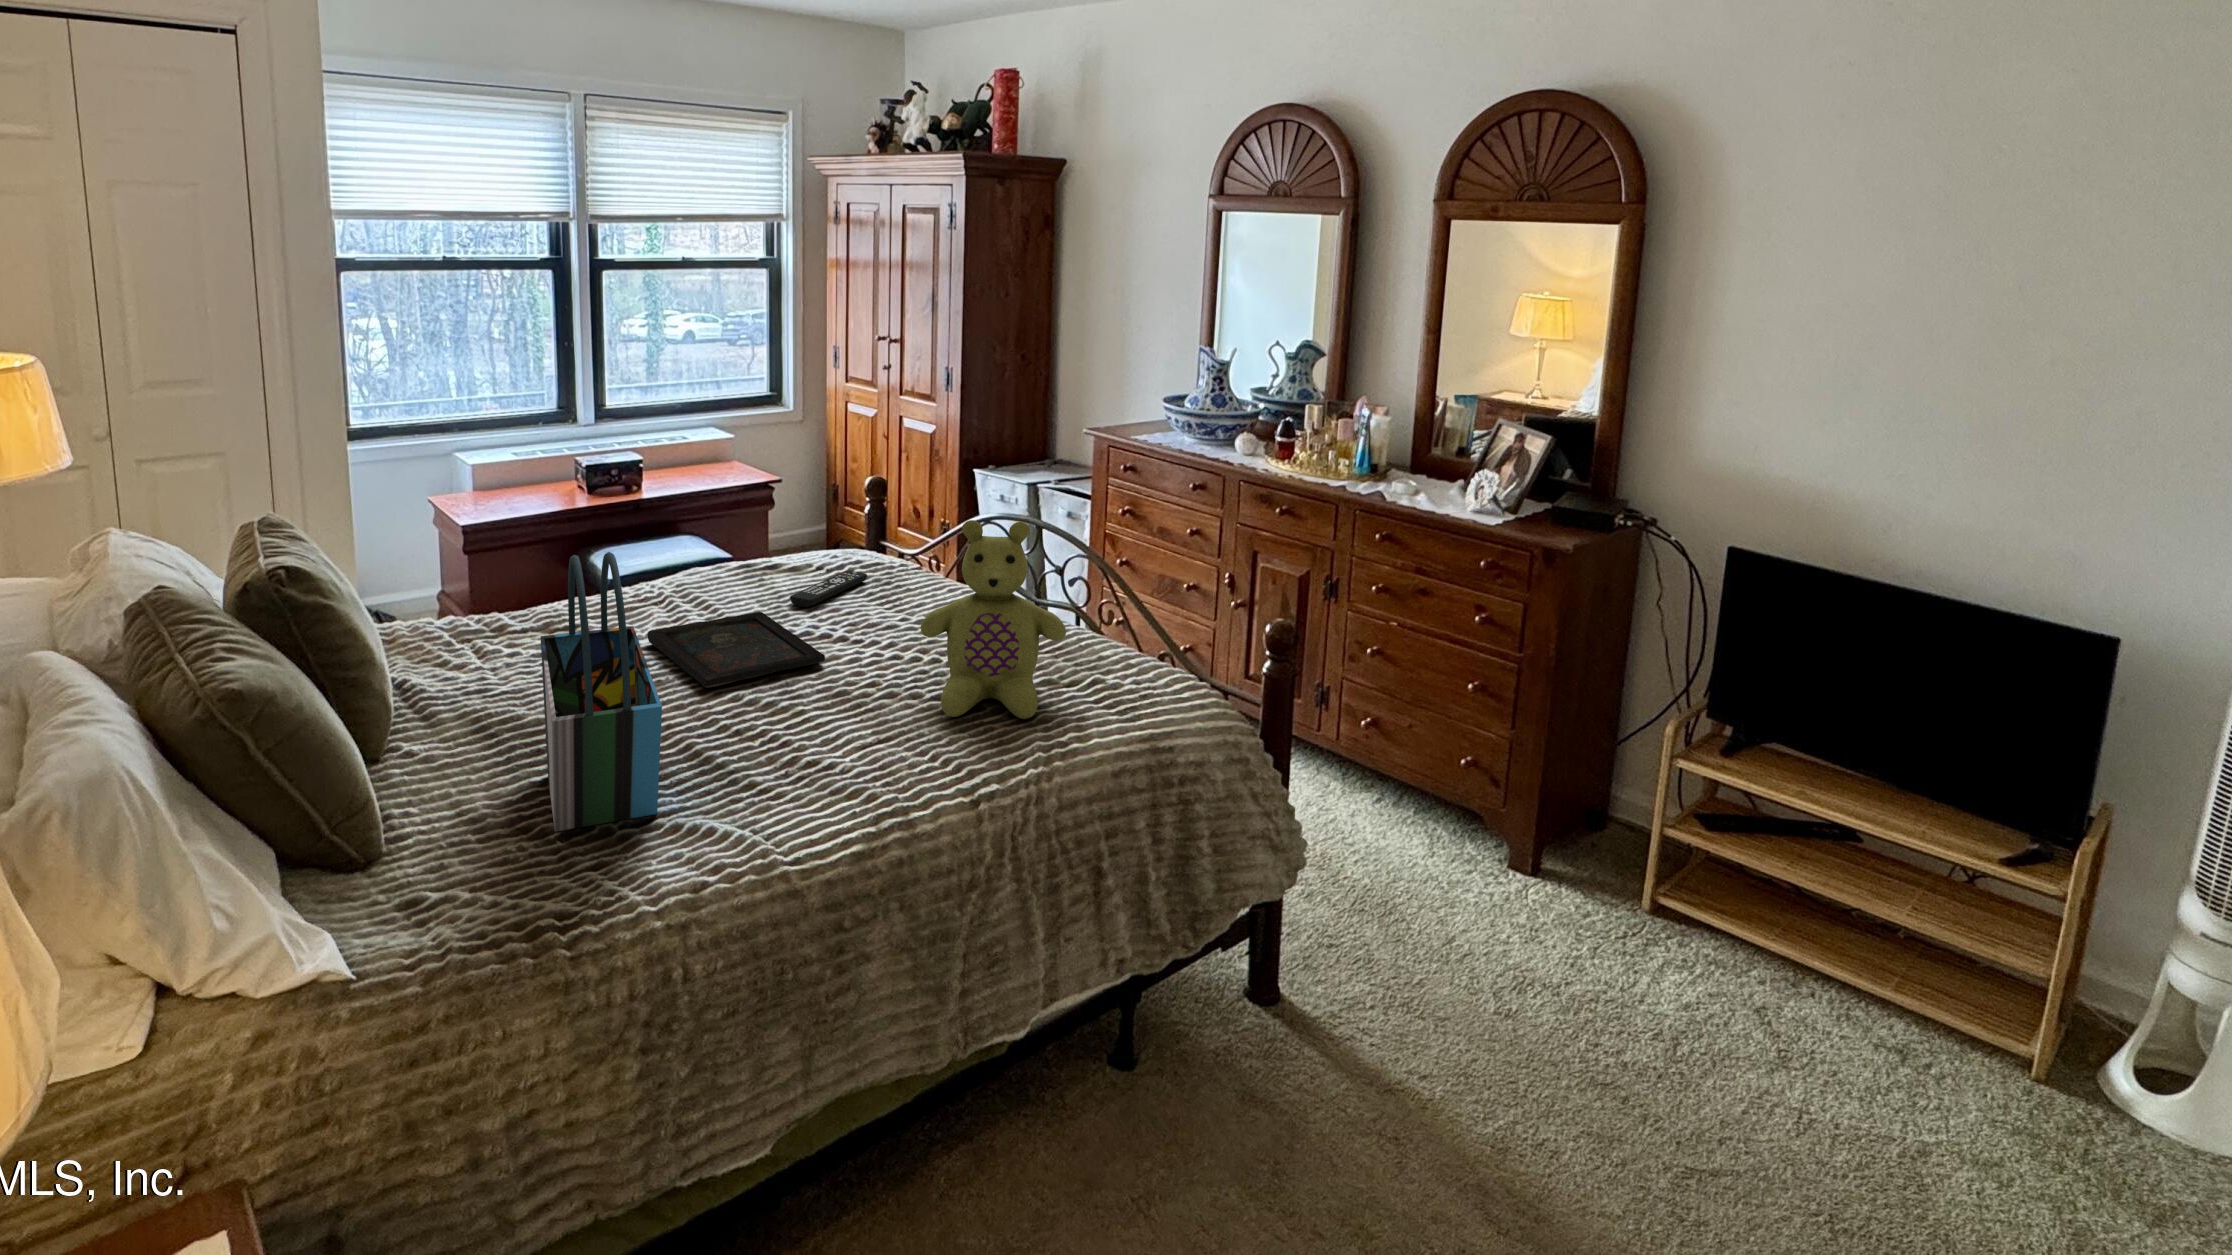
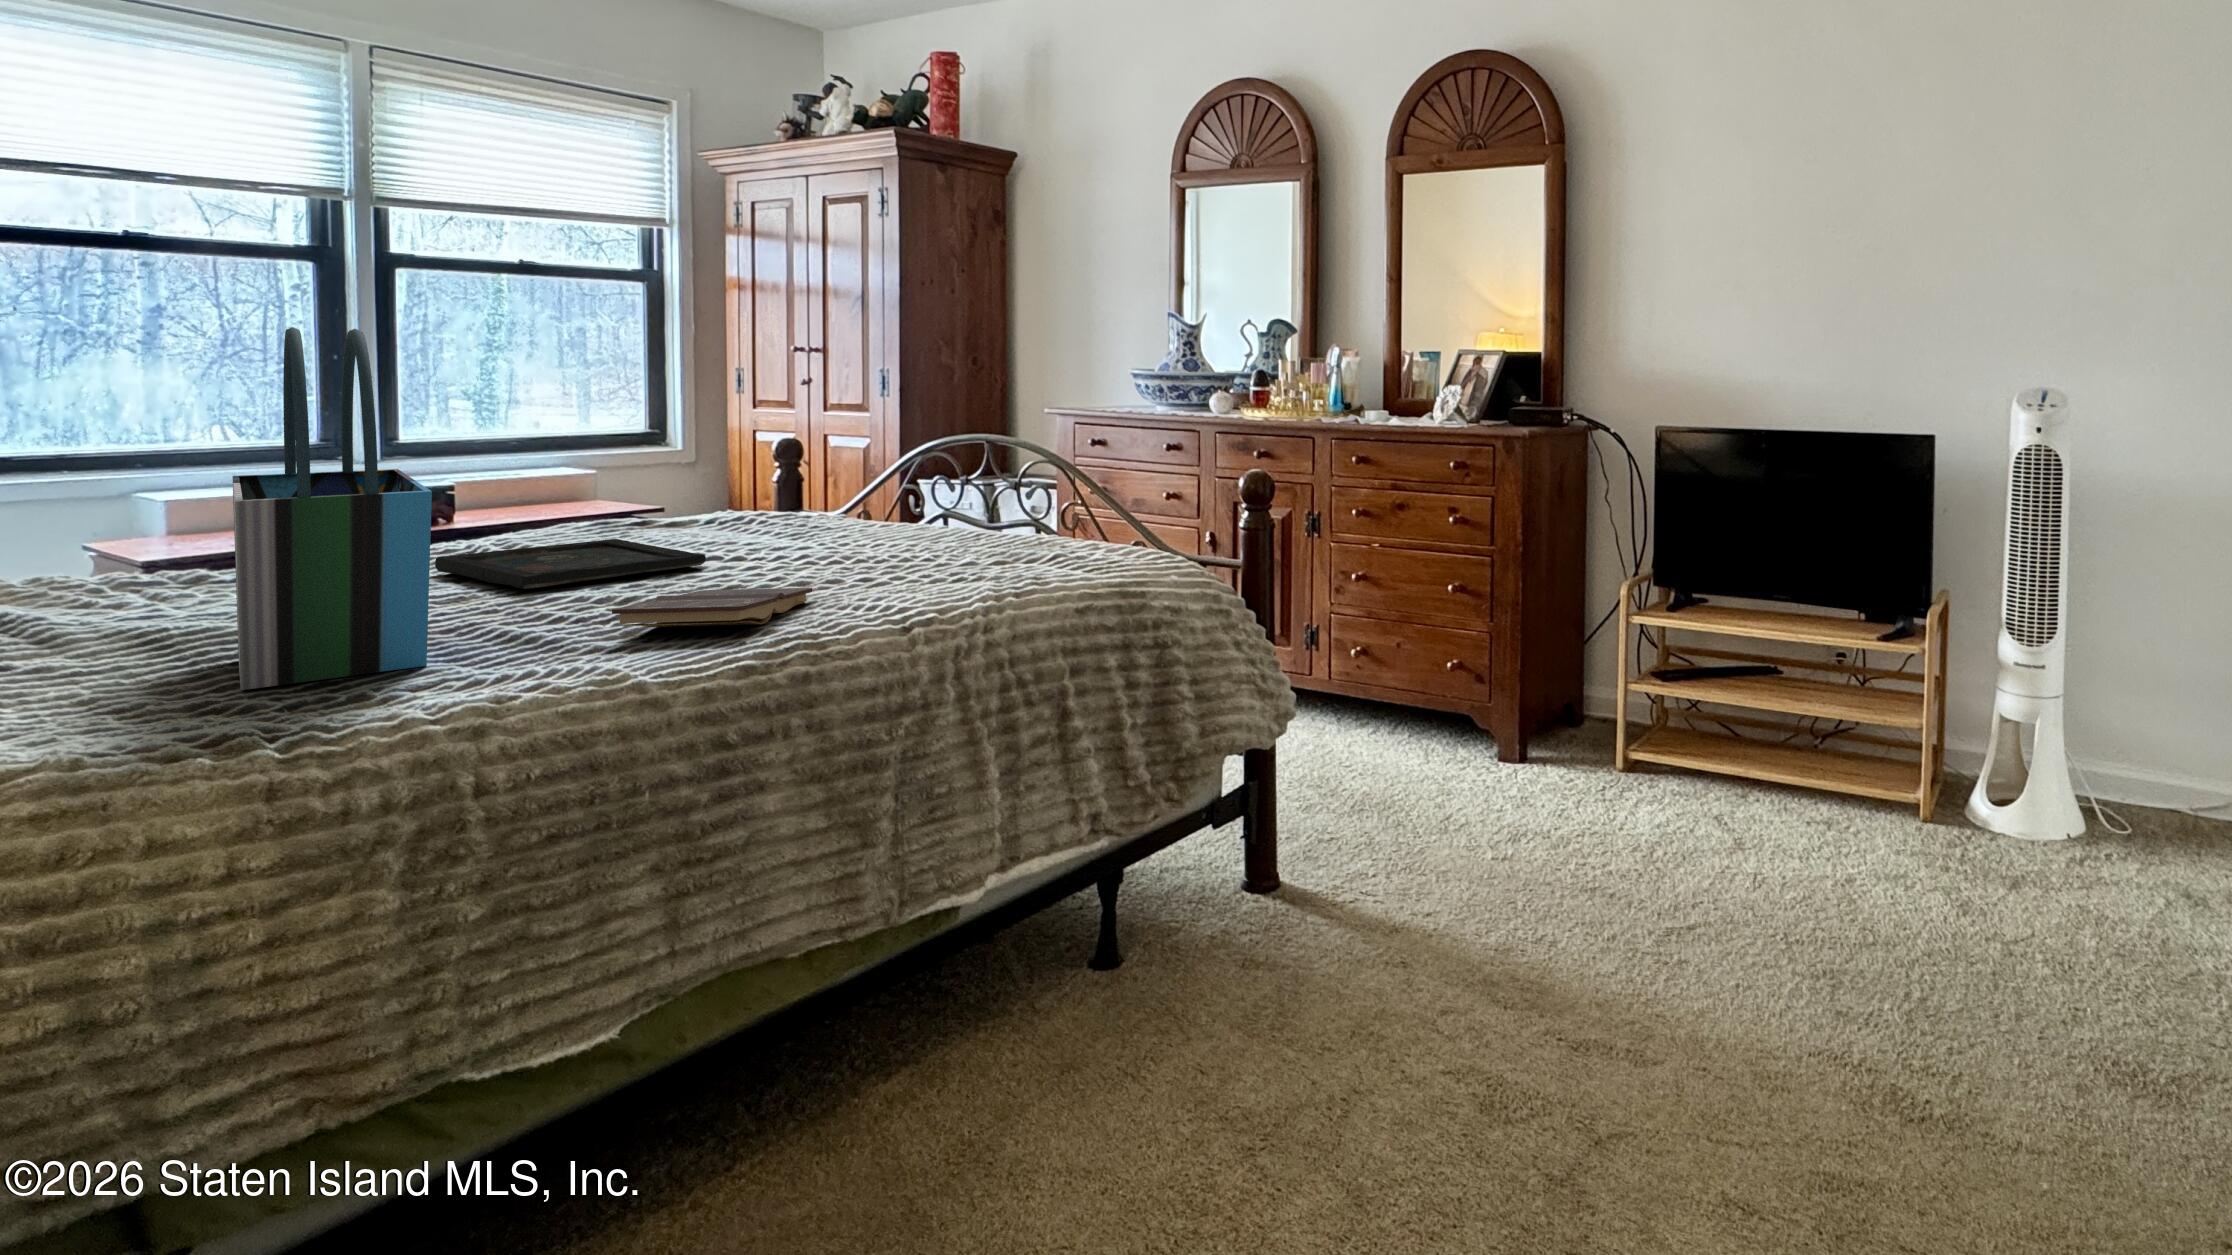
stuffed bear: present [920,520,1066,719] -> none [835,366,1019,579]
remote control: present [790,571,867,607] -> none [661,515,772,541]
book: none [771,727,906,799] -> present [612,588,812,627]

